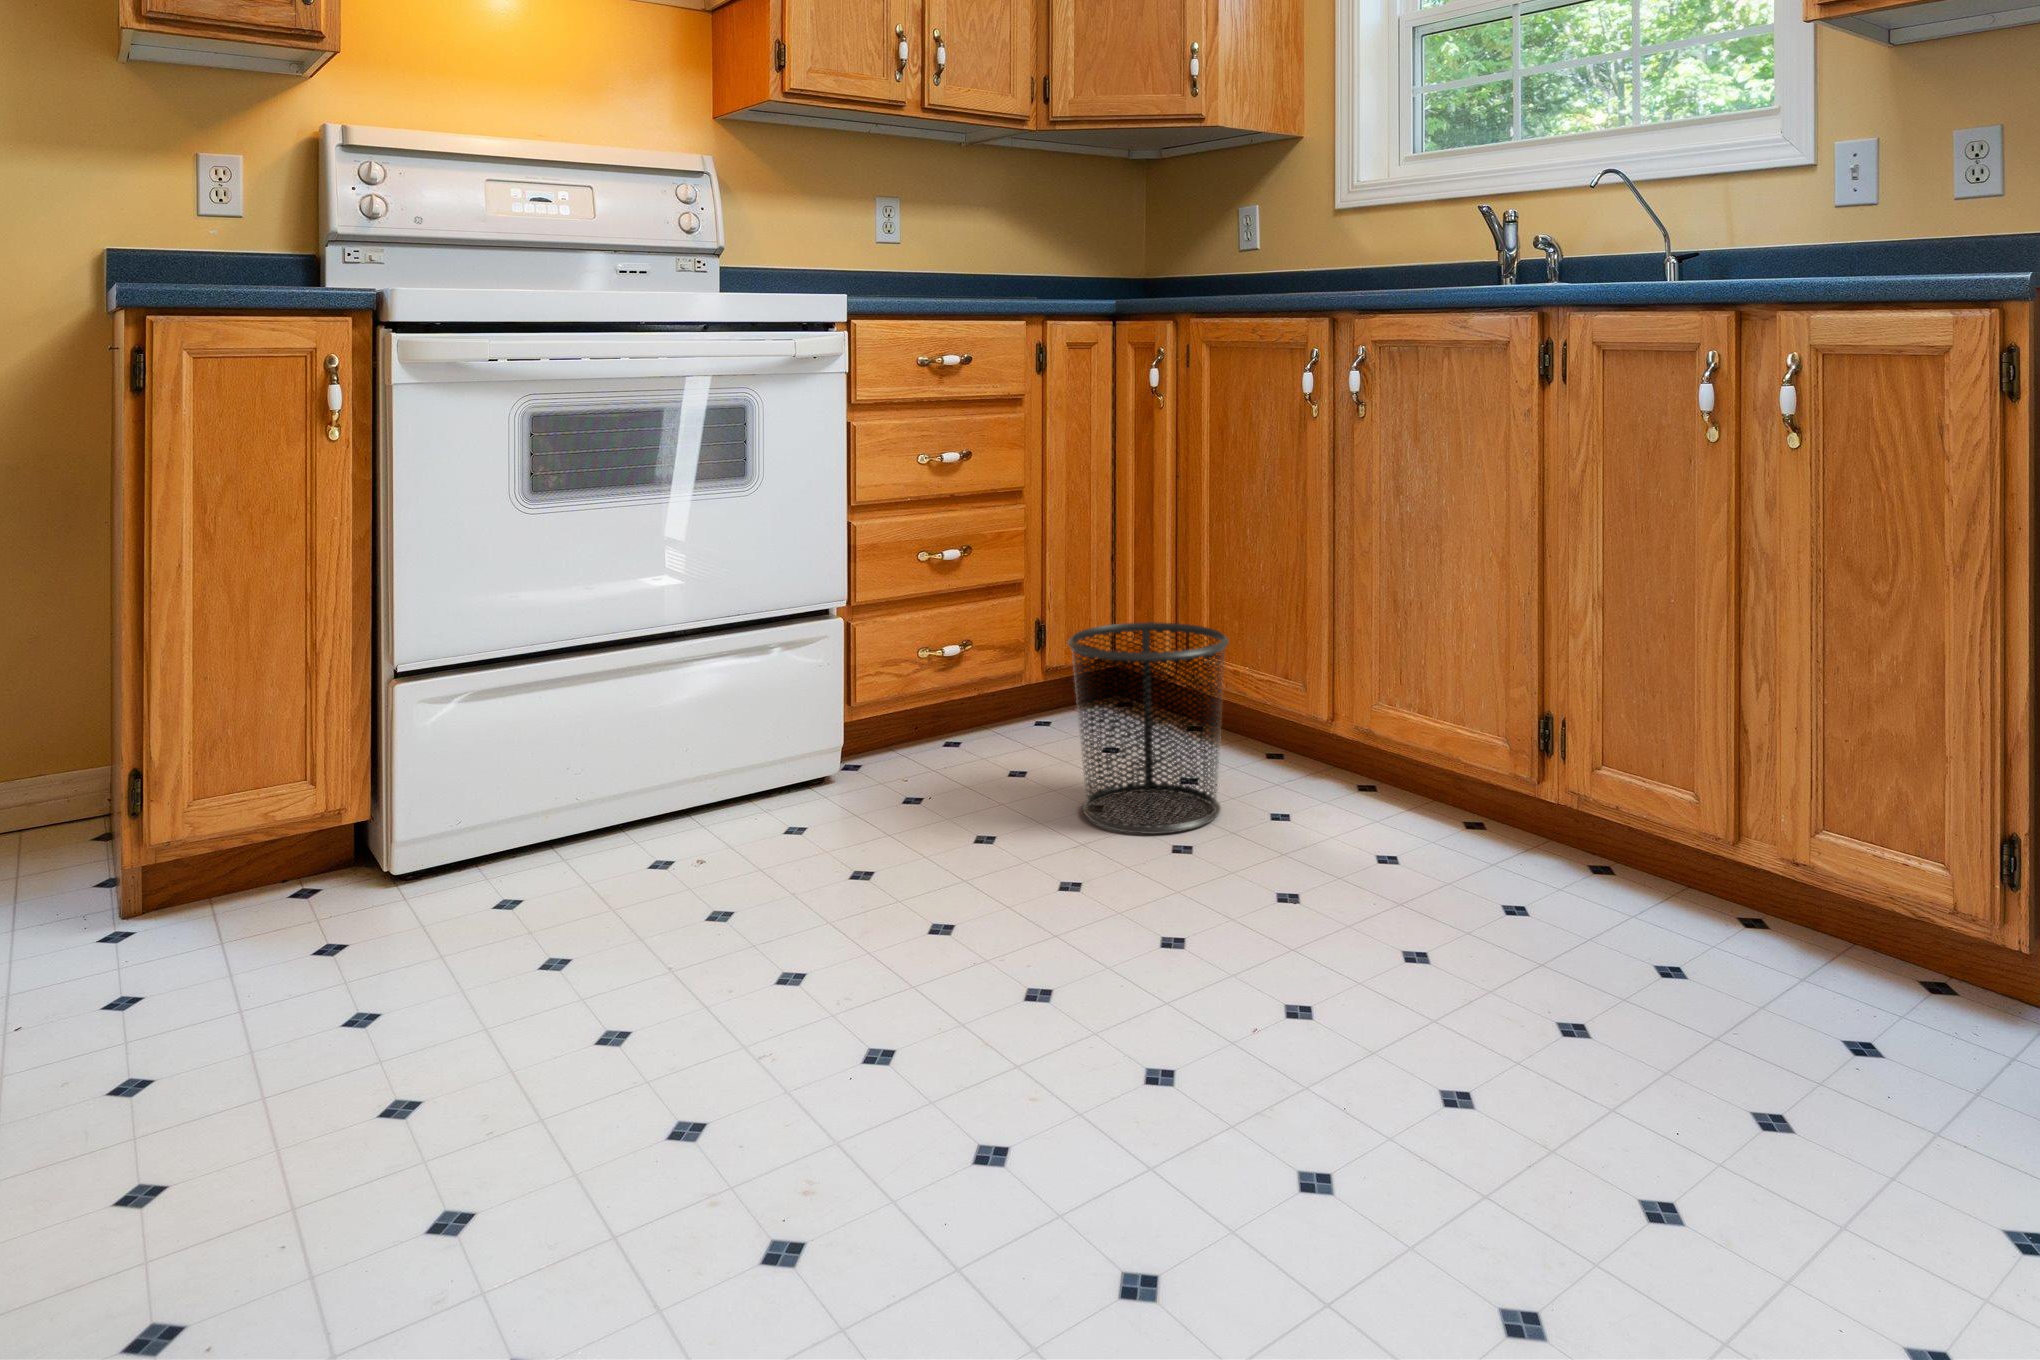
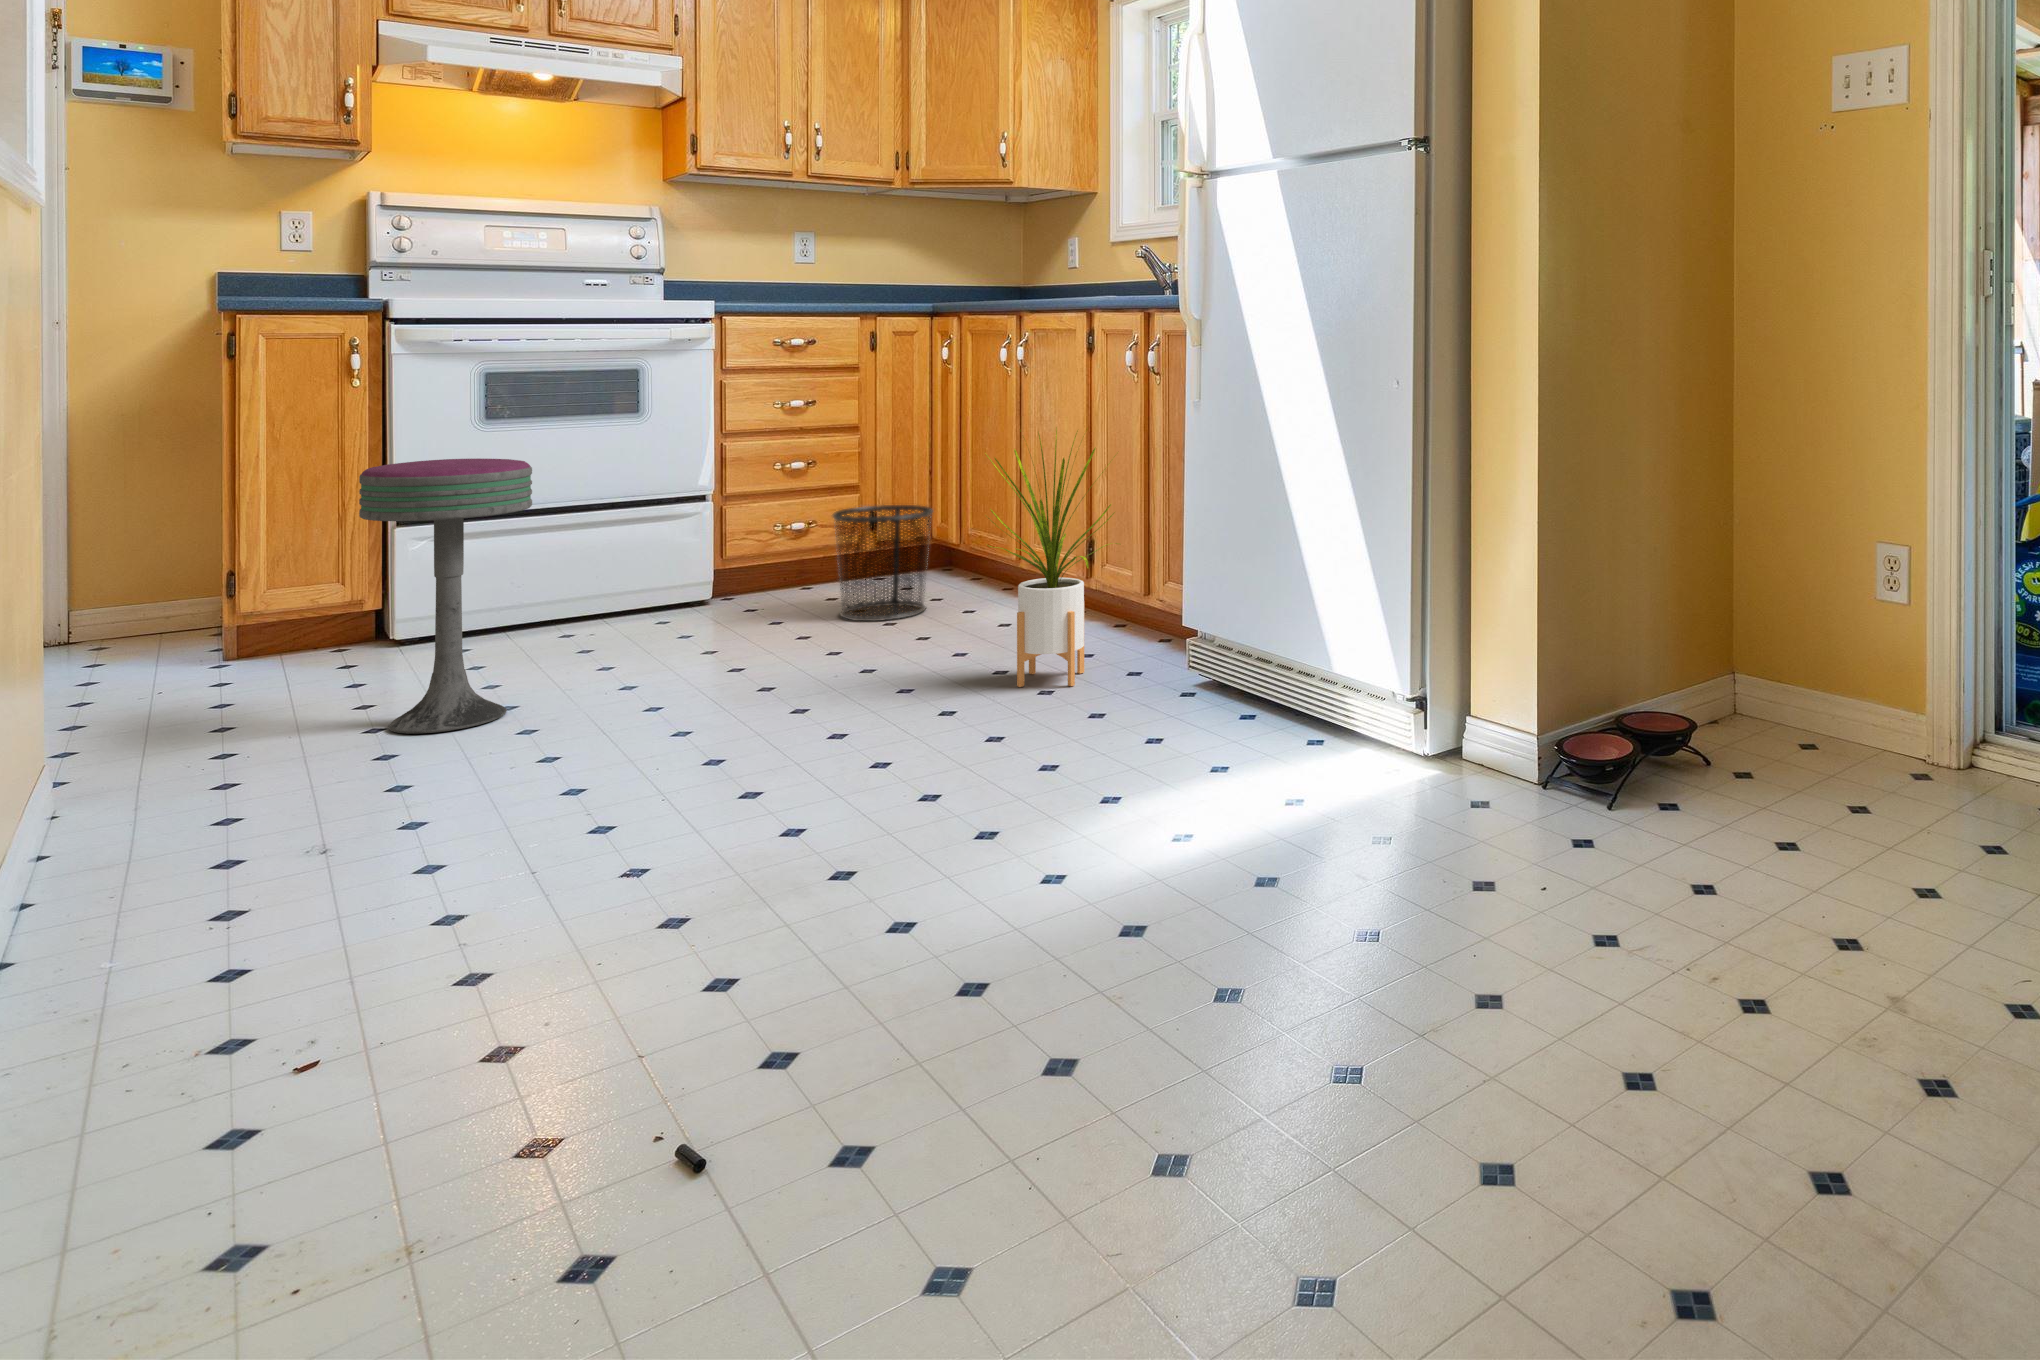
house plant: none [1583,500,1898,1071] -> present [985,428,1118,687]
bar stool: none [414,586,741,1239] -> present [359,458,532,734]

